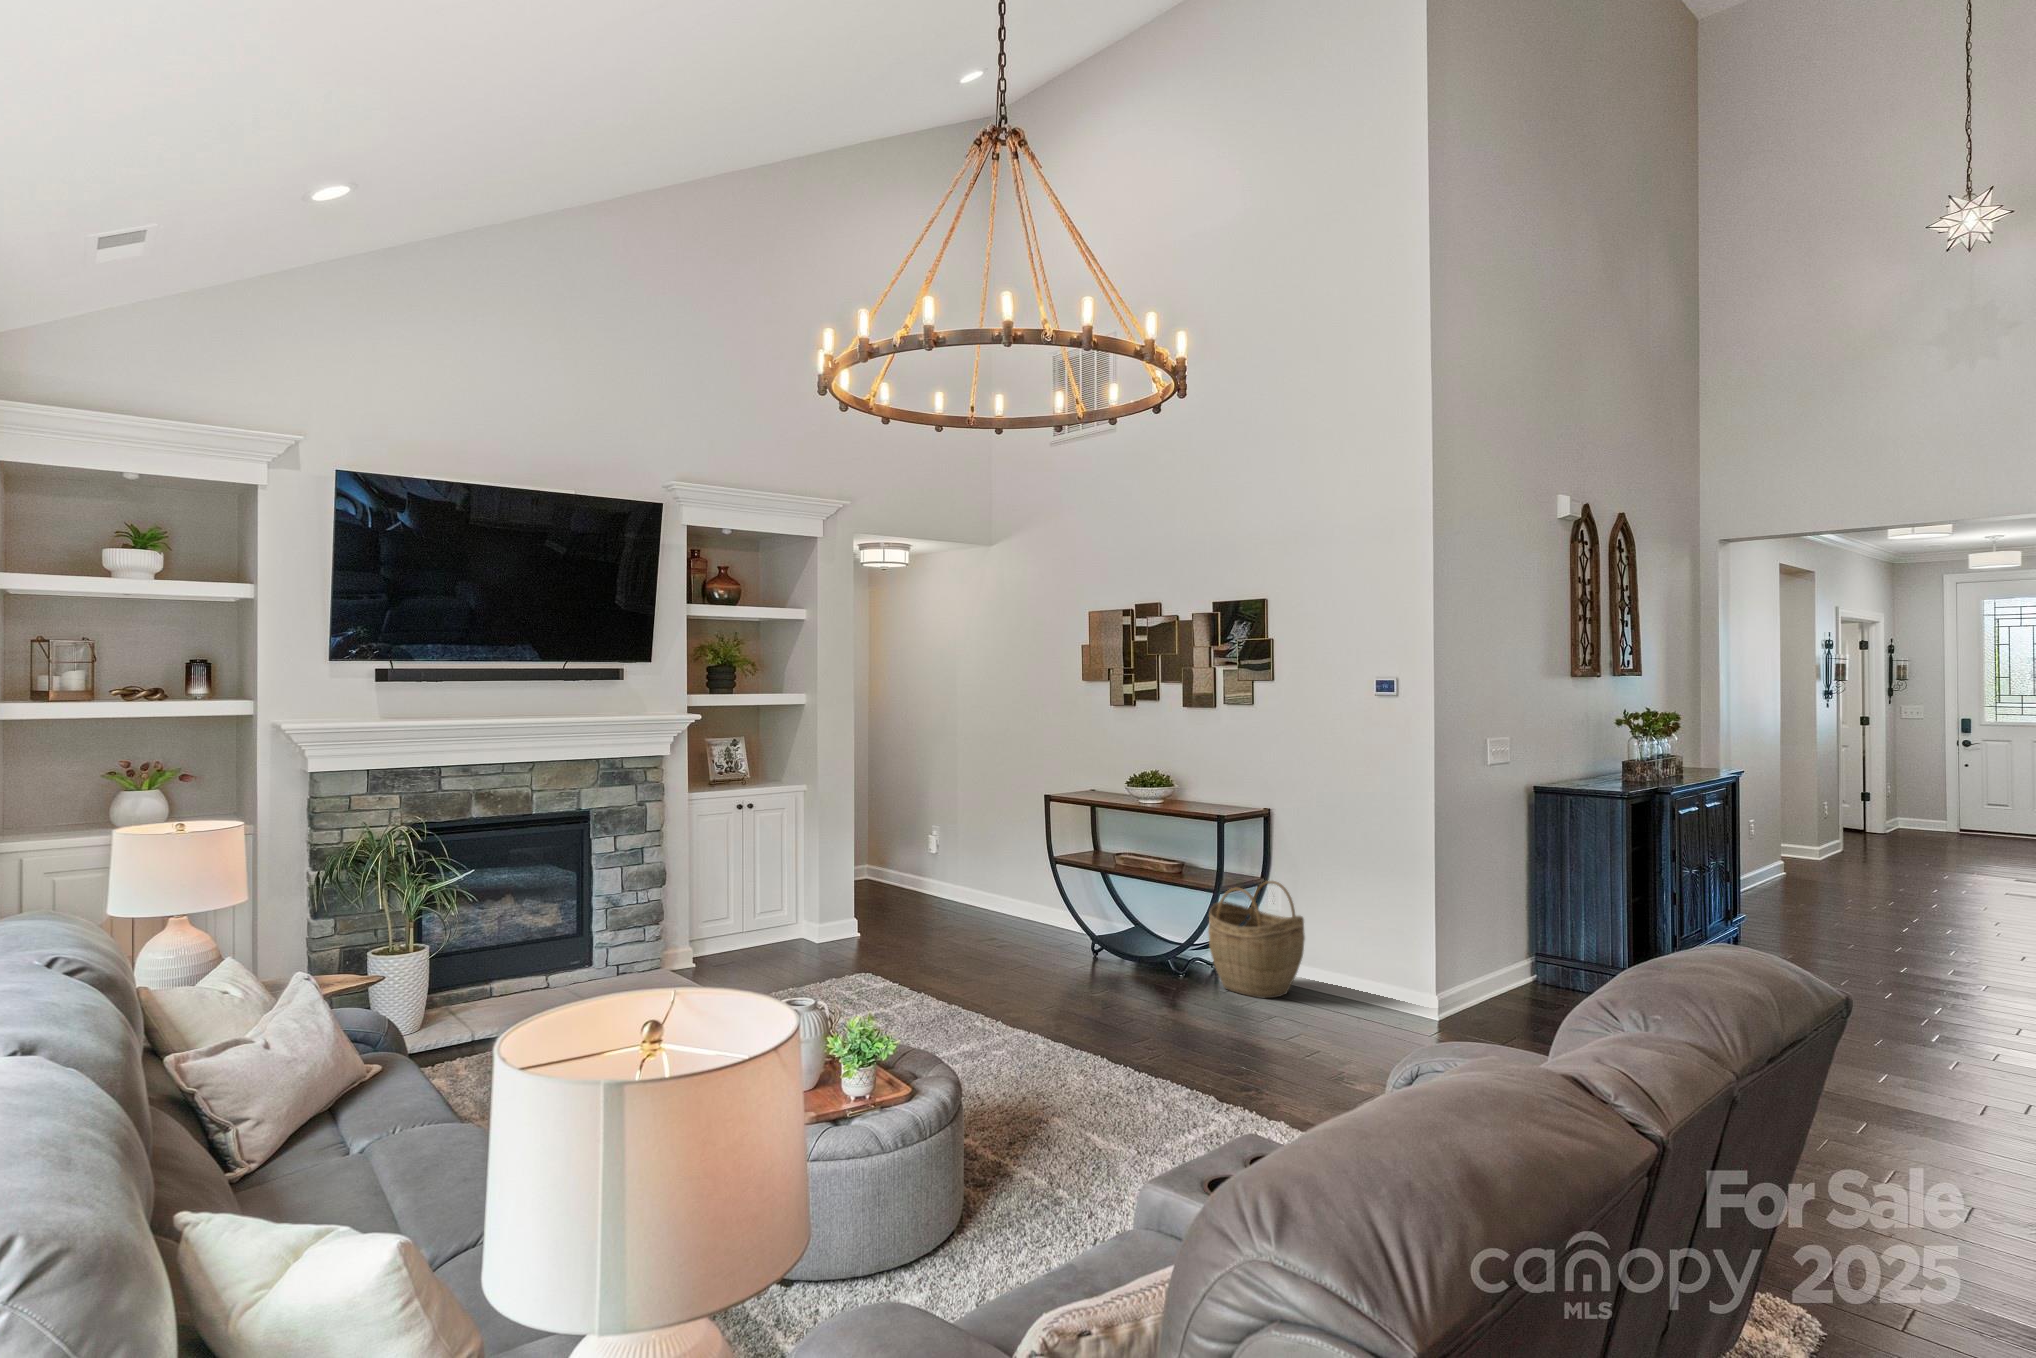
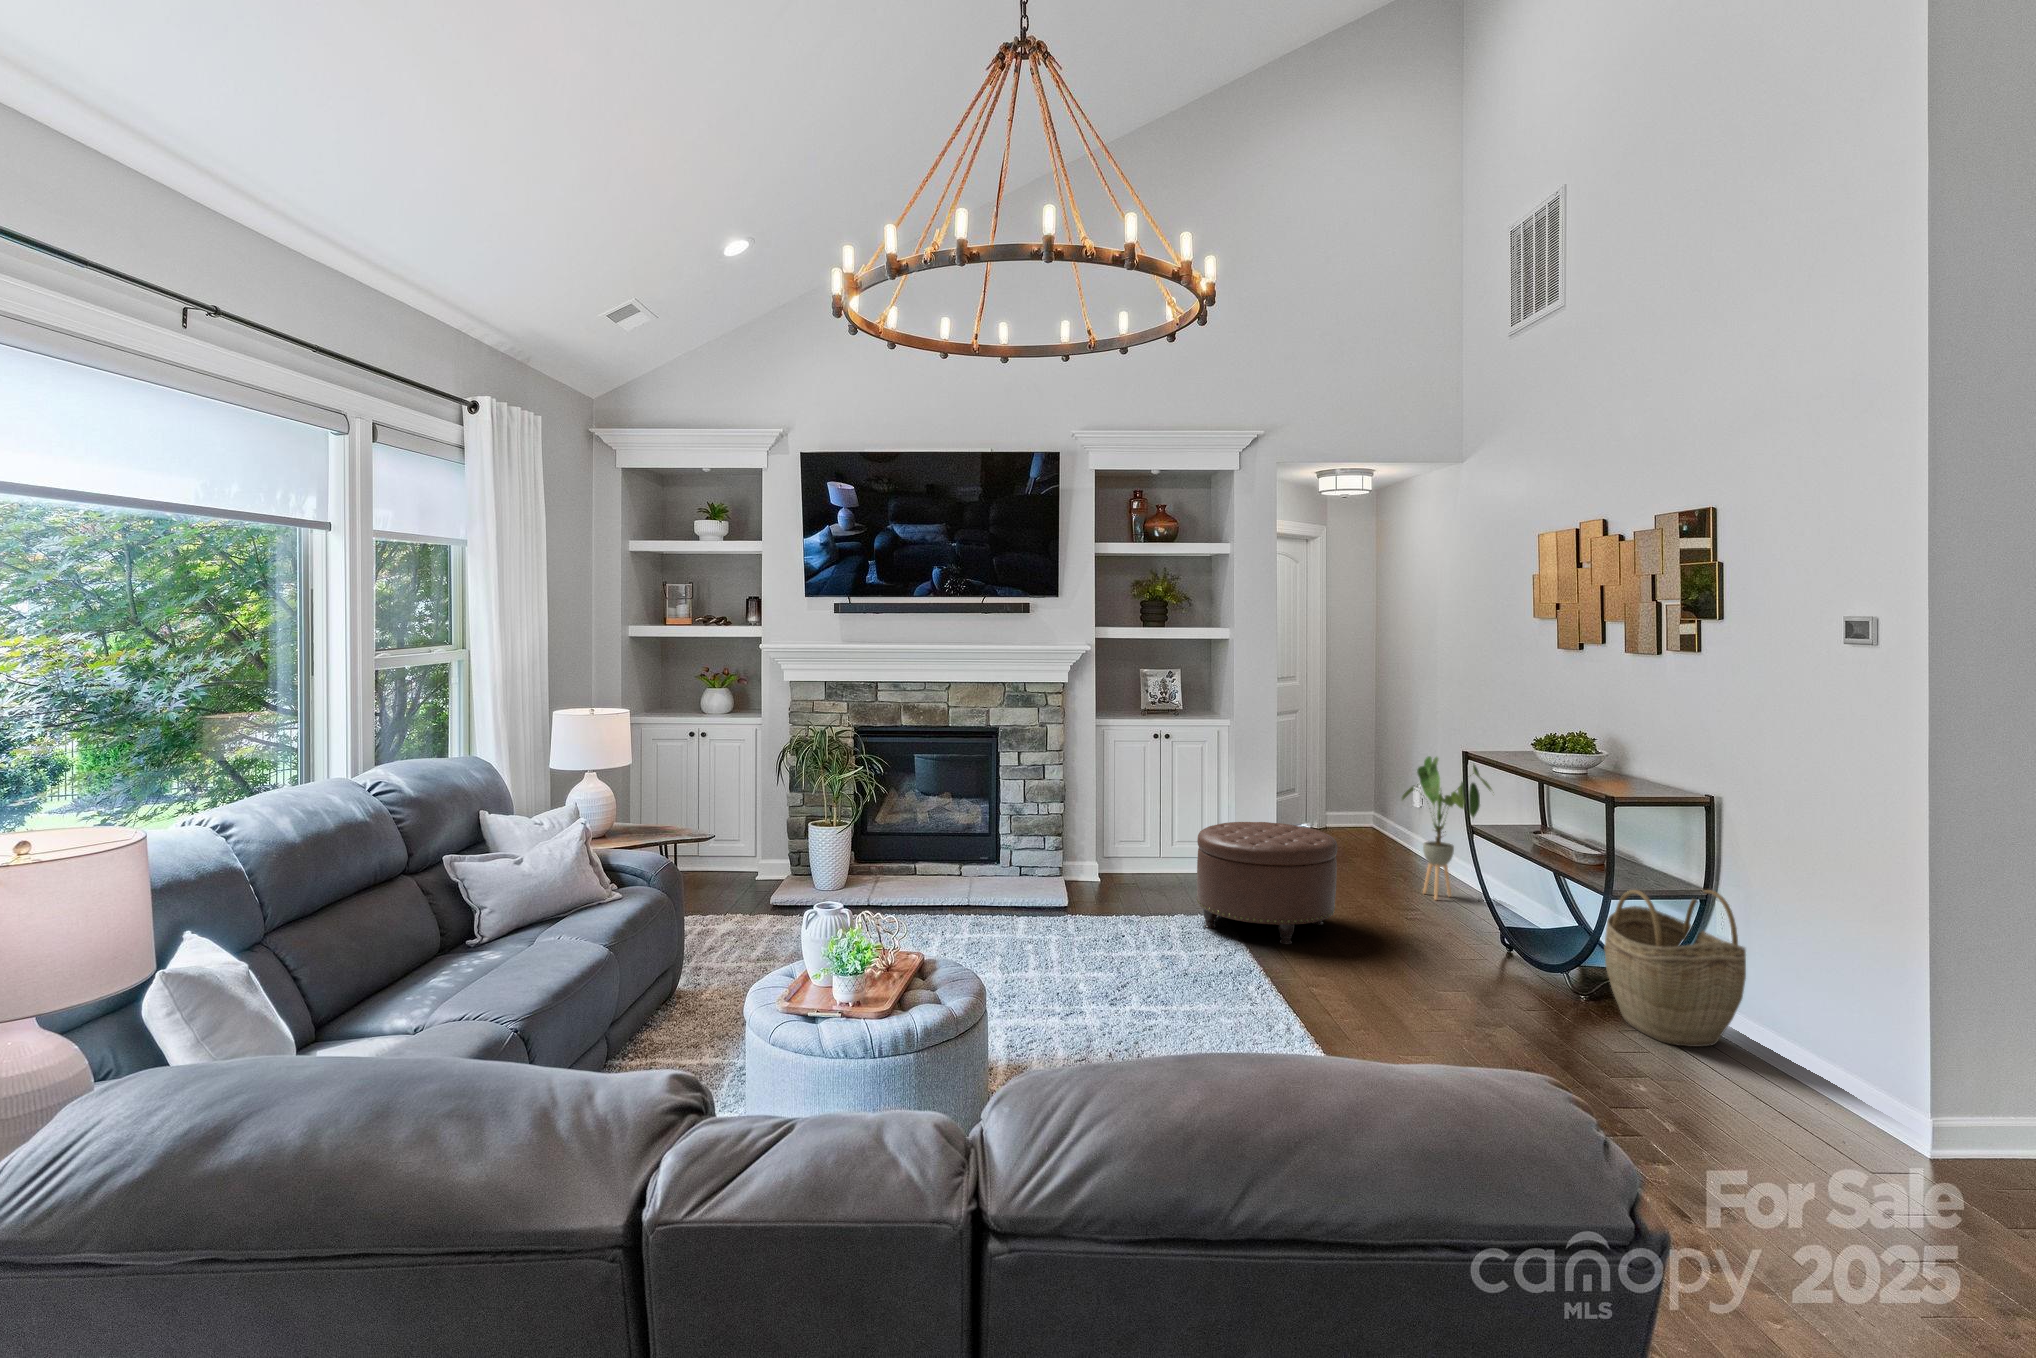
house plant: none [964,802,1043,930] -> present [1402,756,1492,900]
ottoman: none [845,878,974,988] -> present [1196,822,1338,944]

